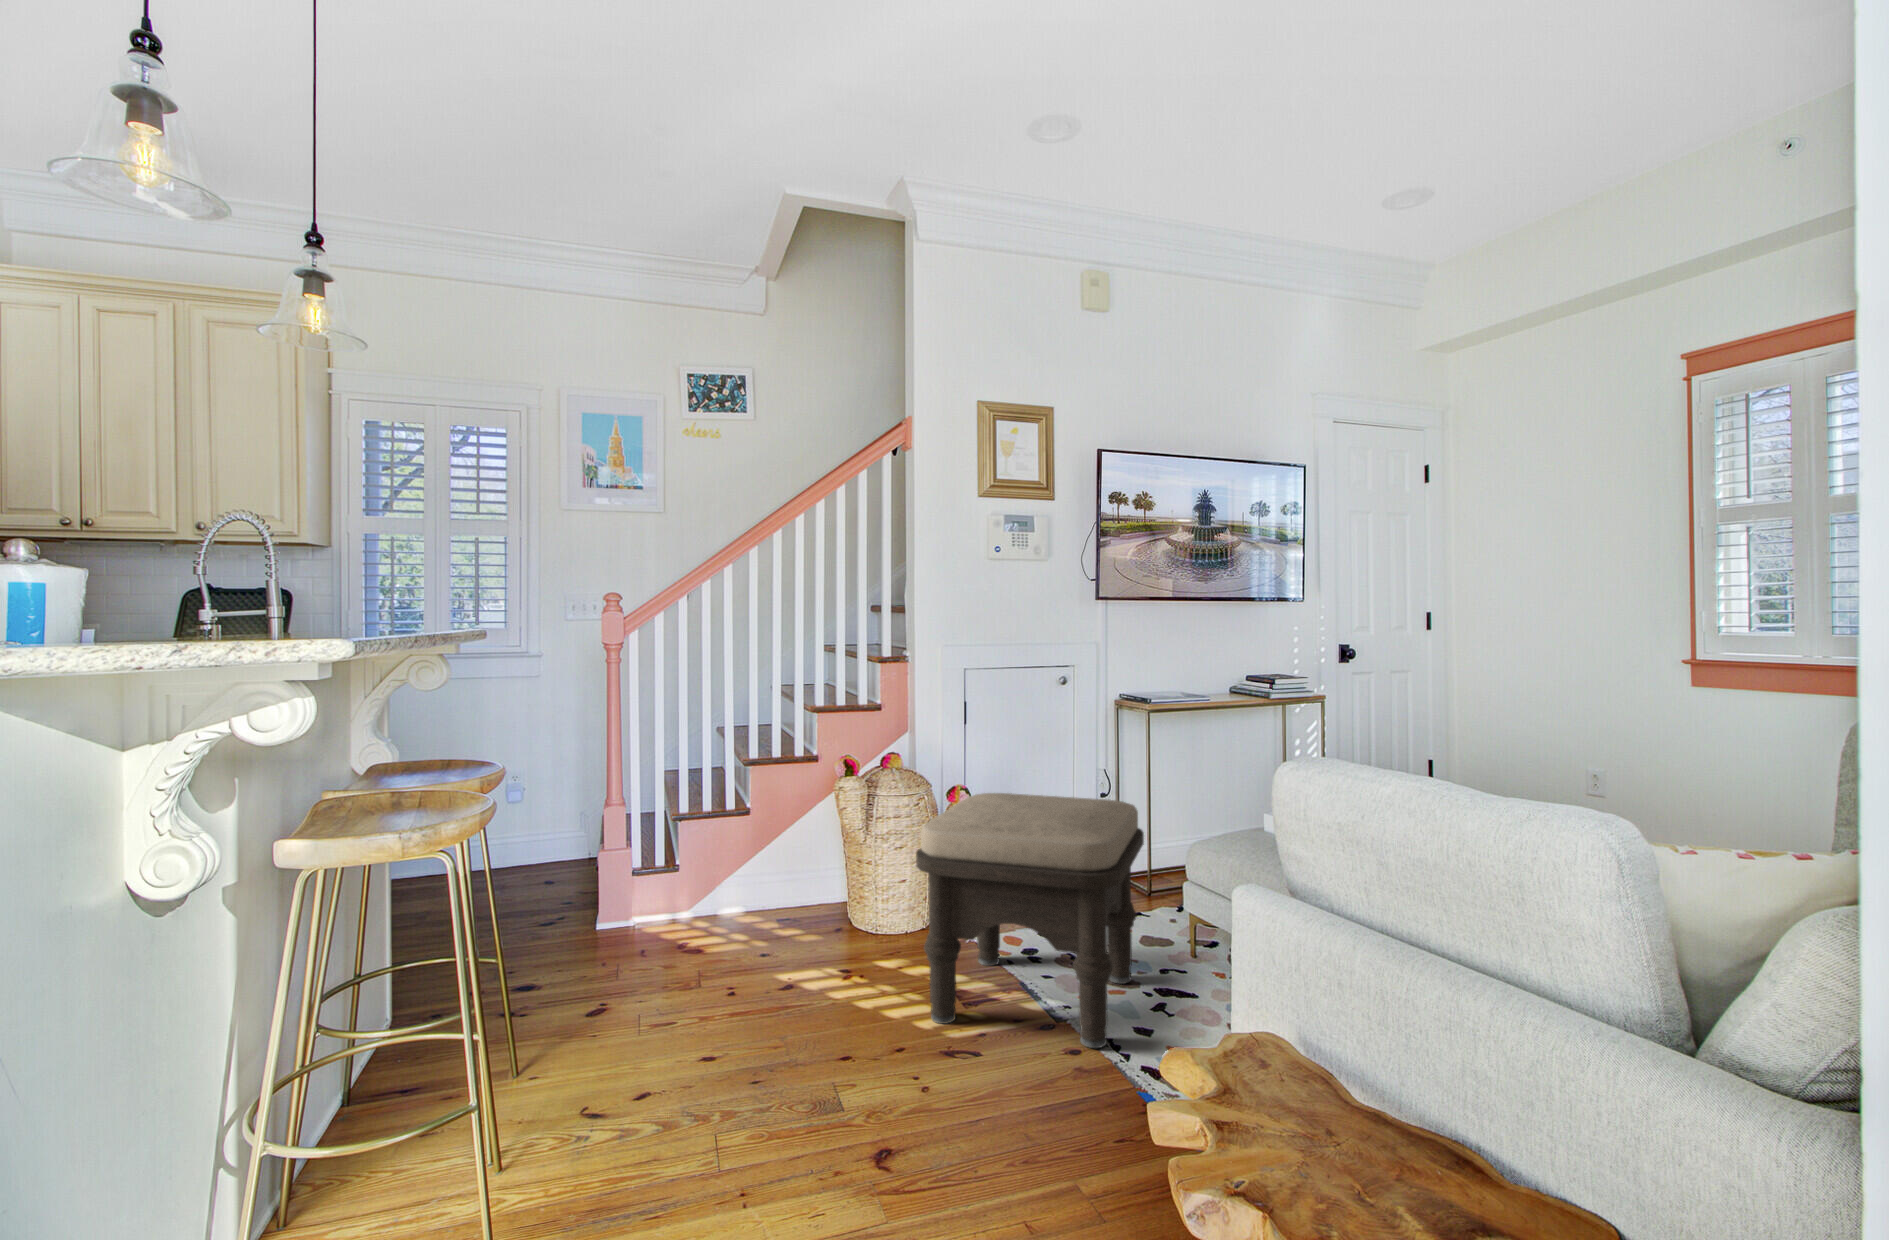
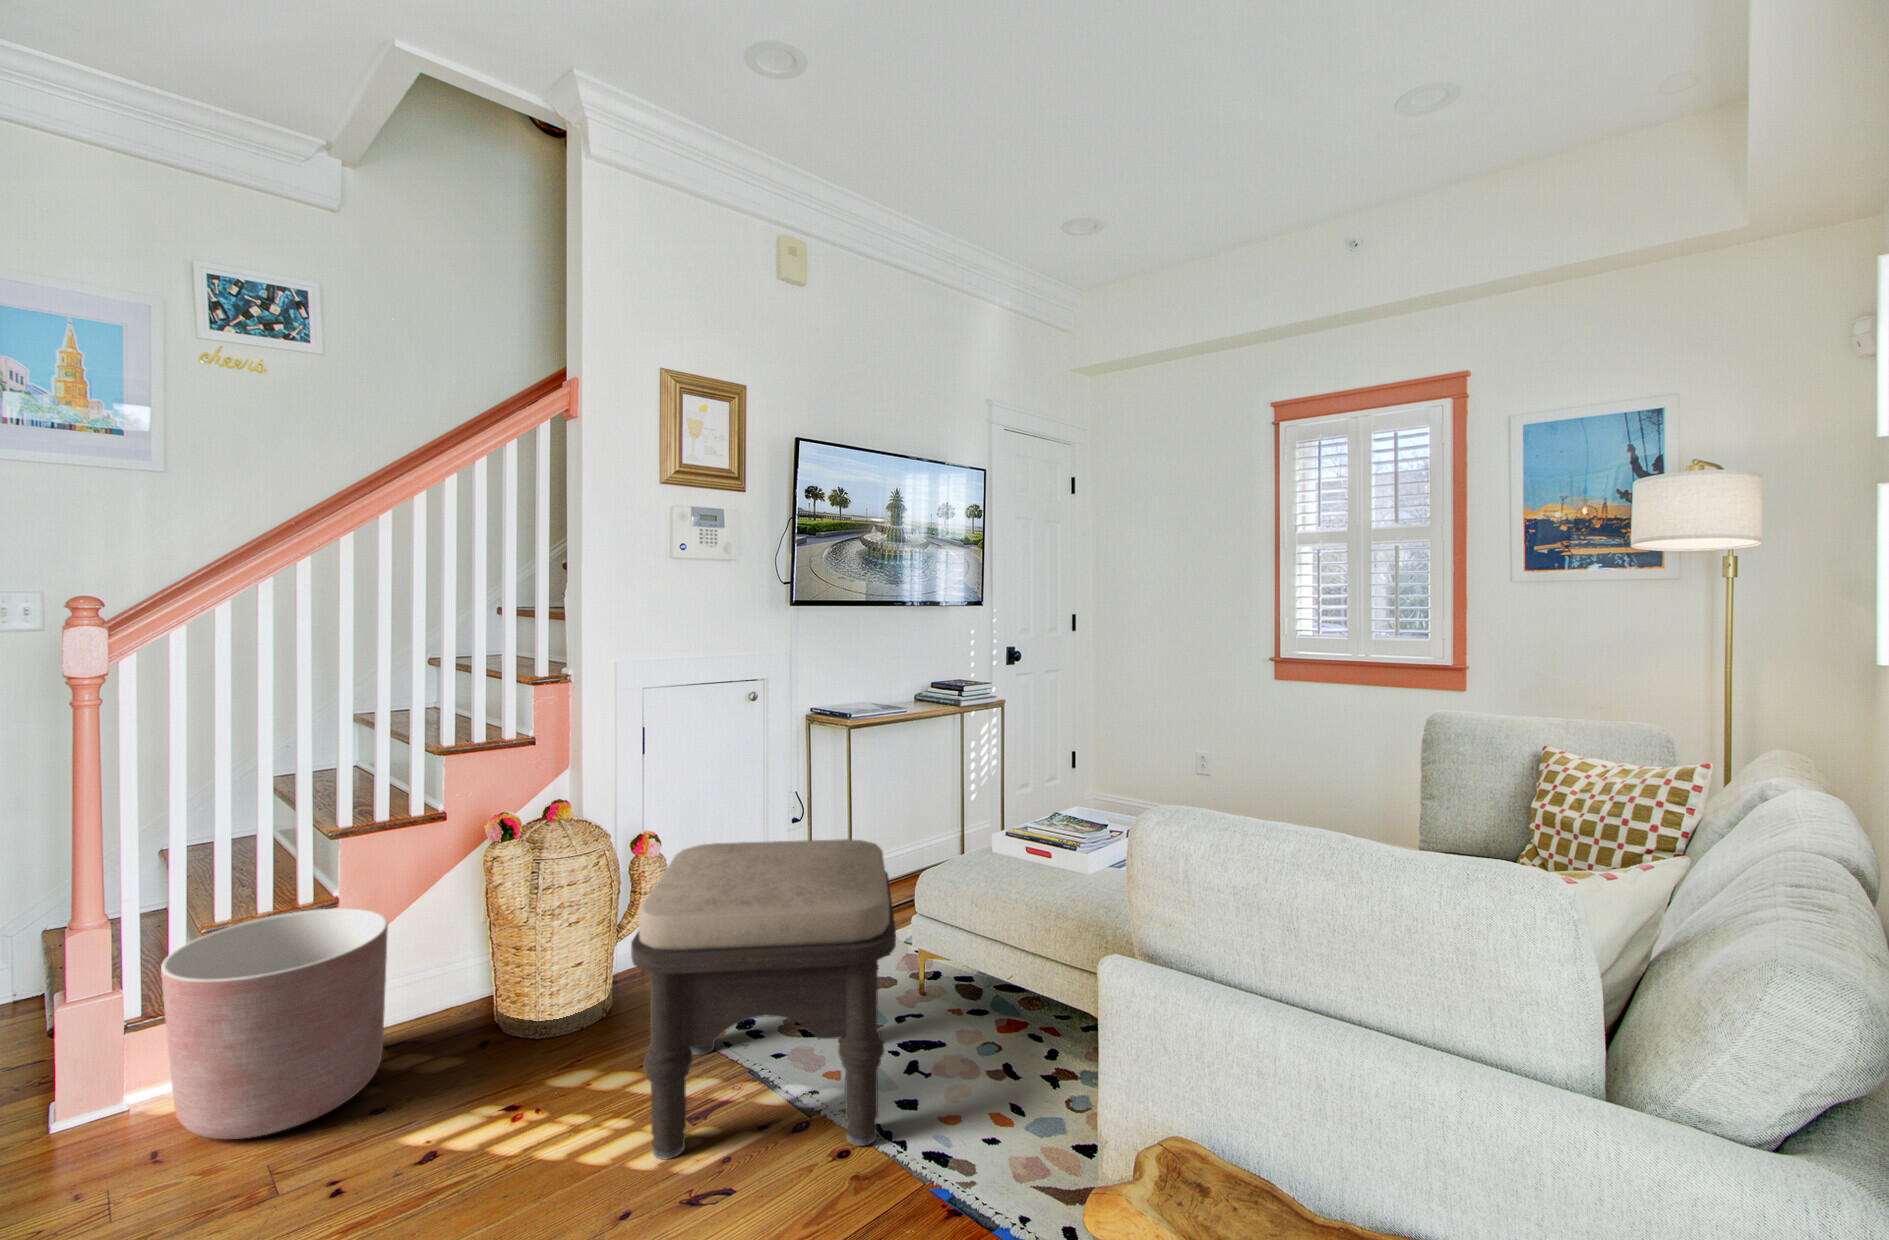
planter: none [647,815,775,956] -> present [161,908,388,1139]

